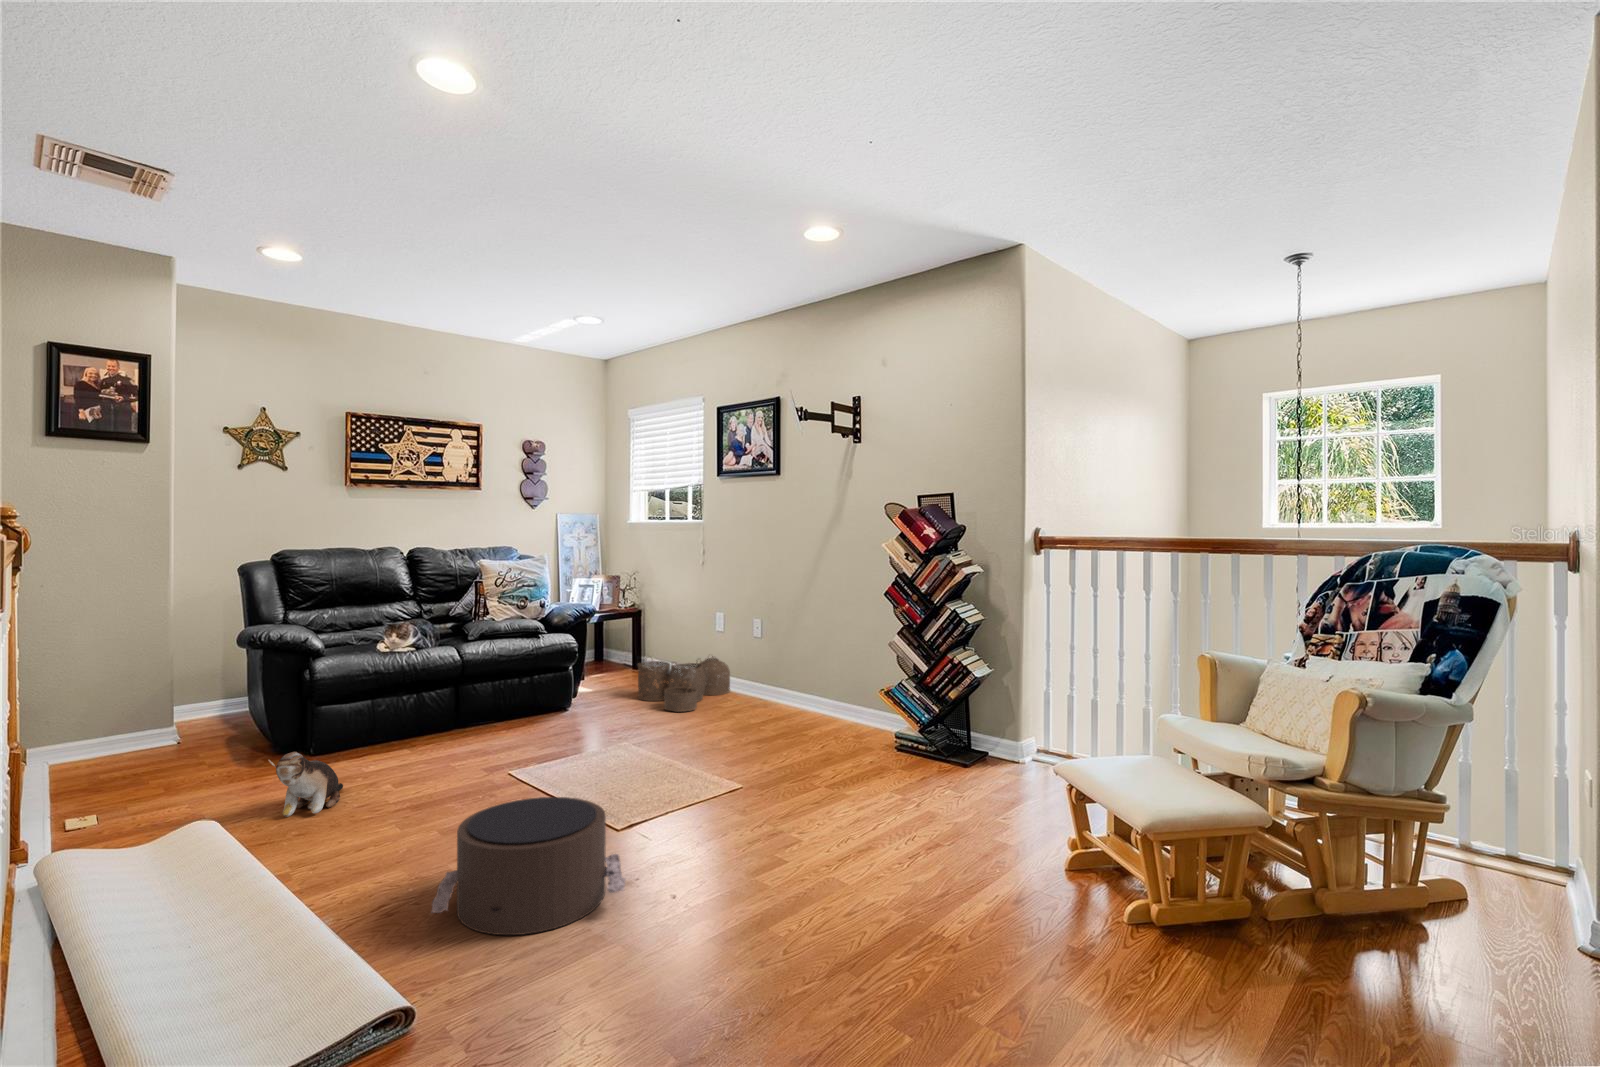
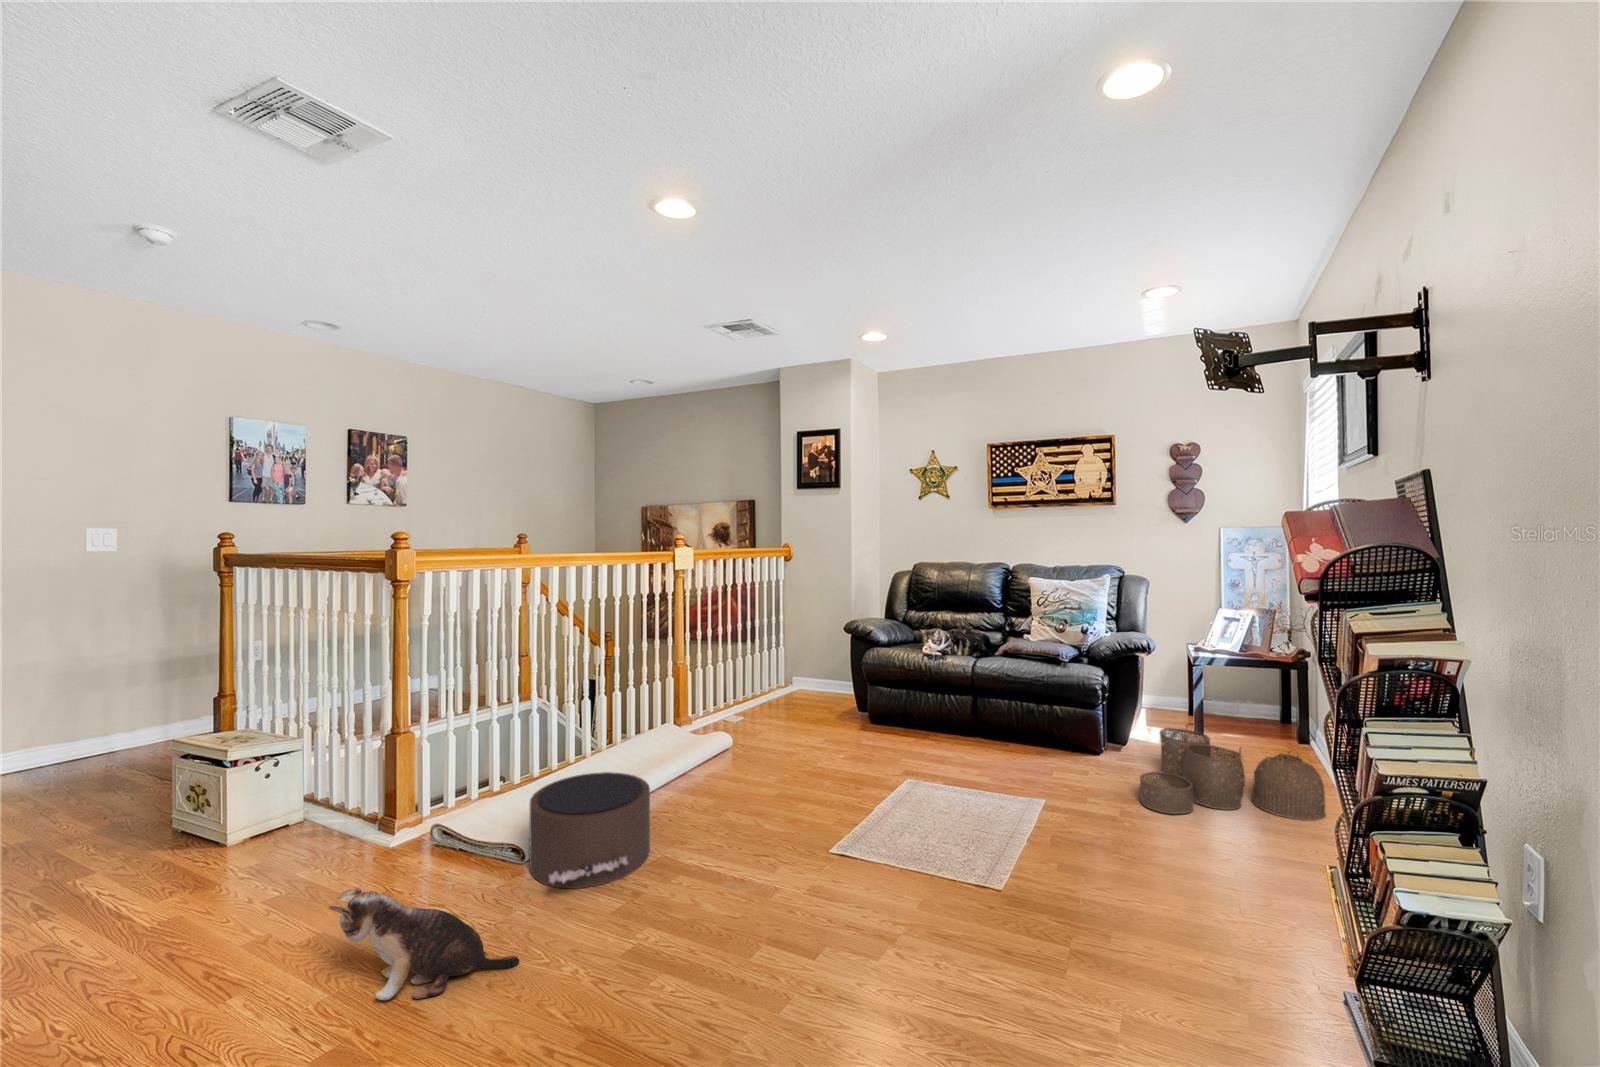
plush toy: present [268,752,343,817] -> present [329,888,519,1000]

